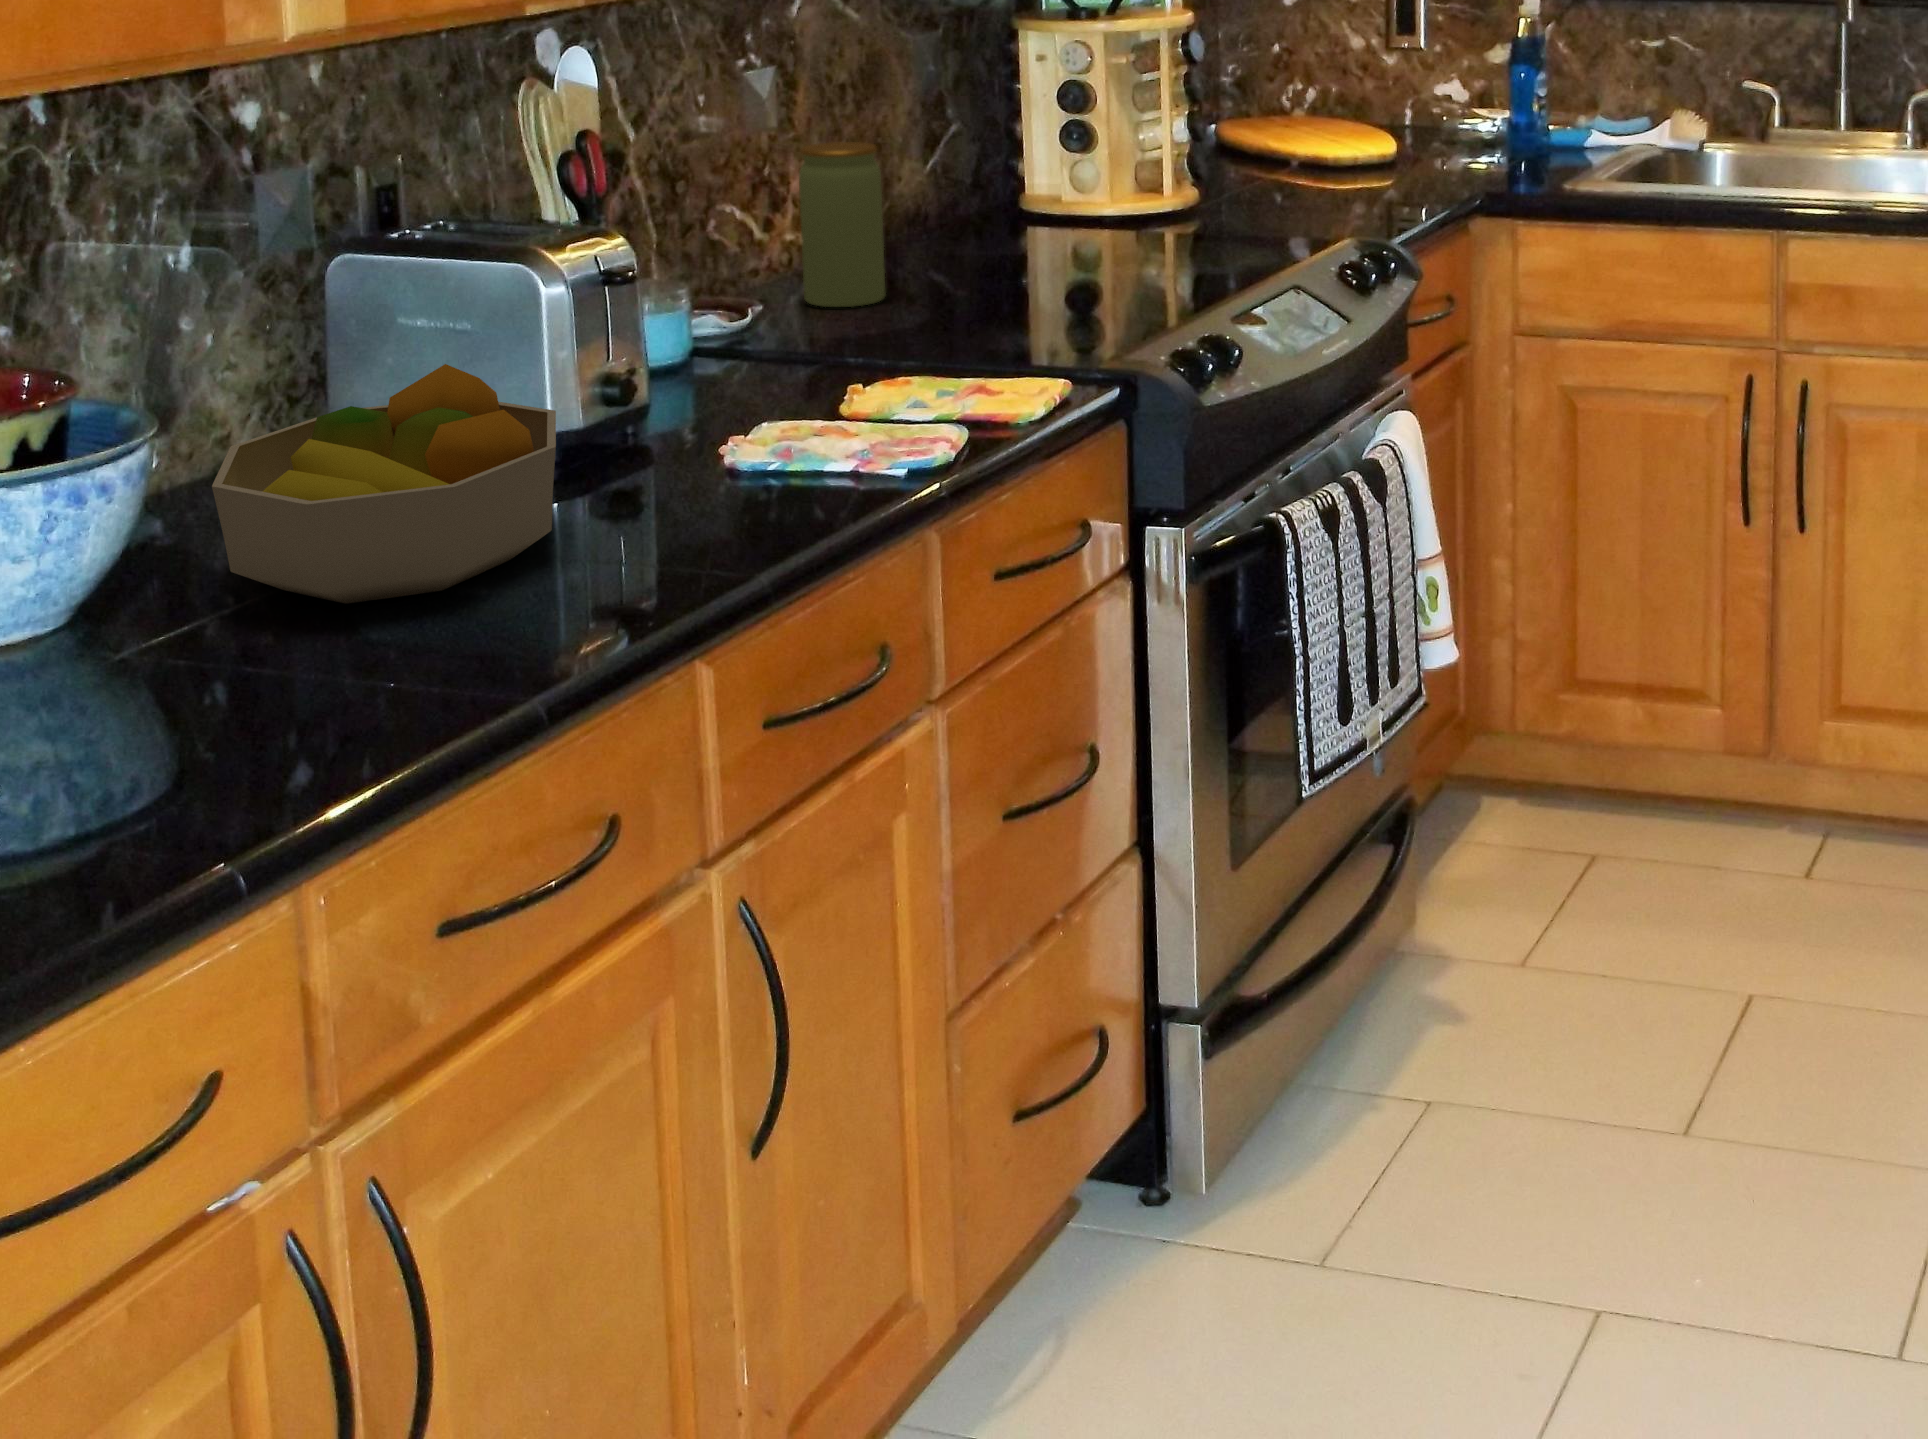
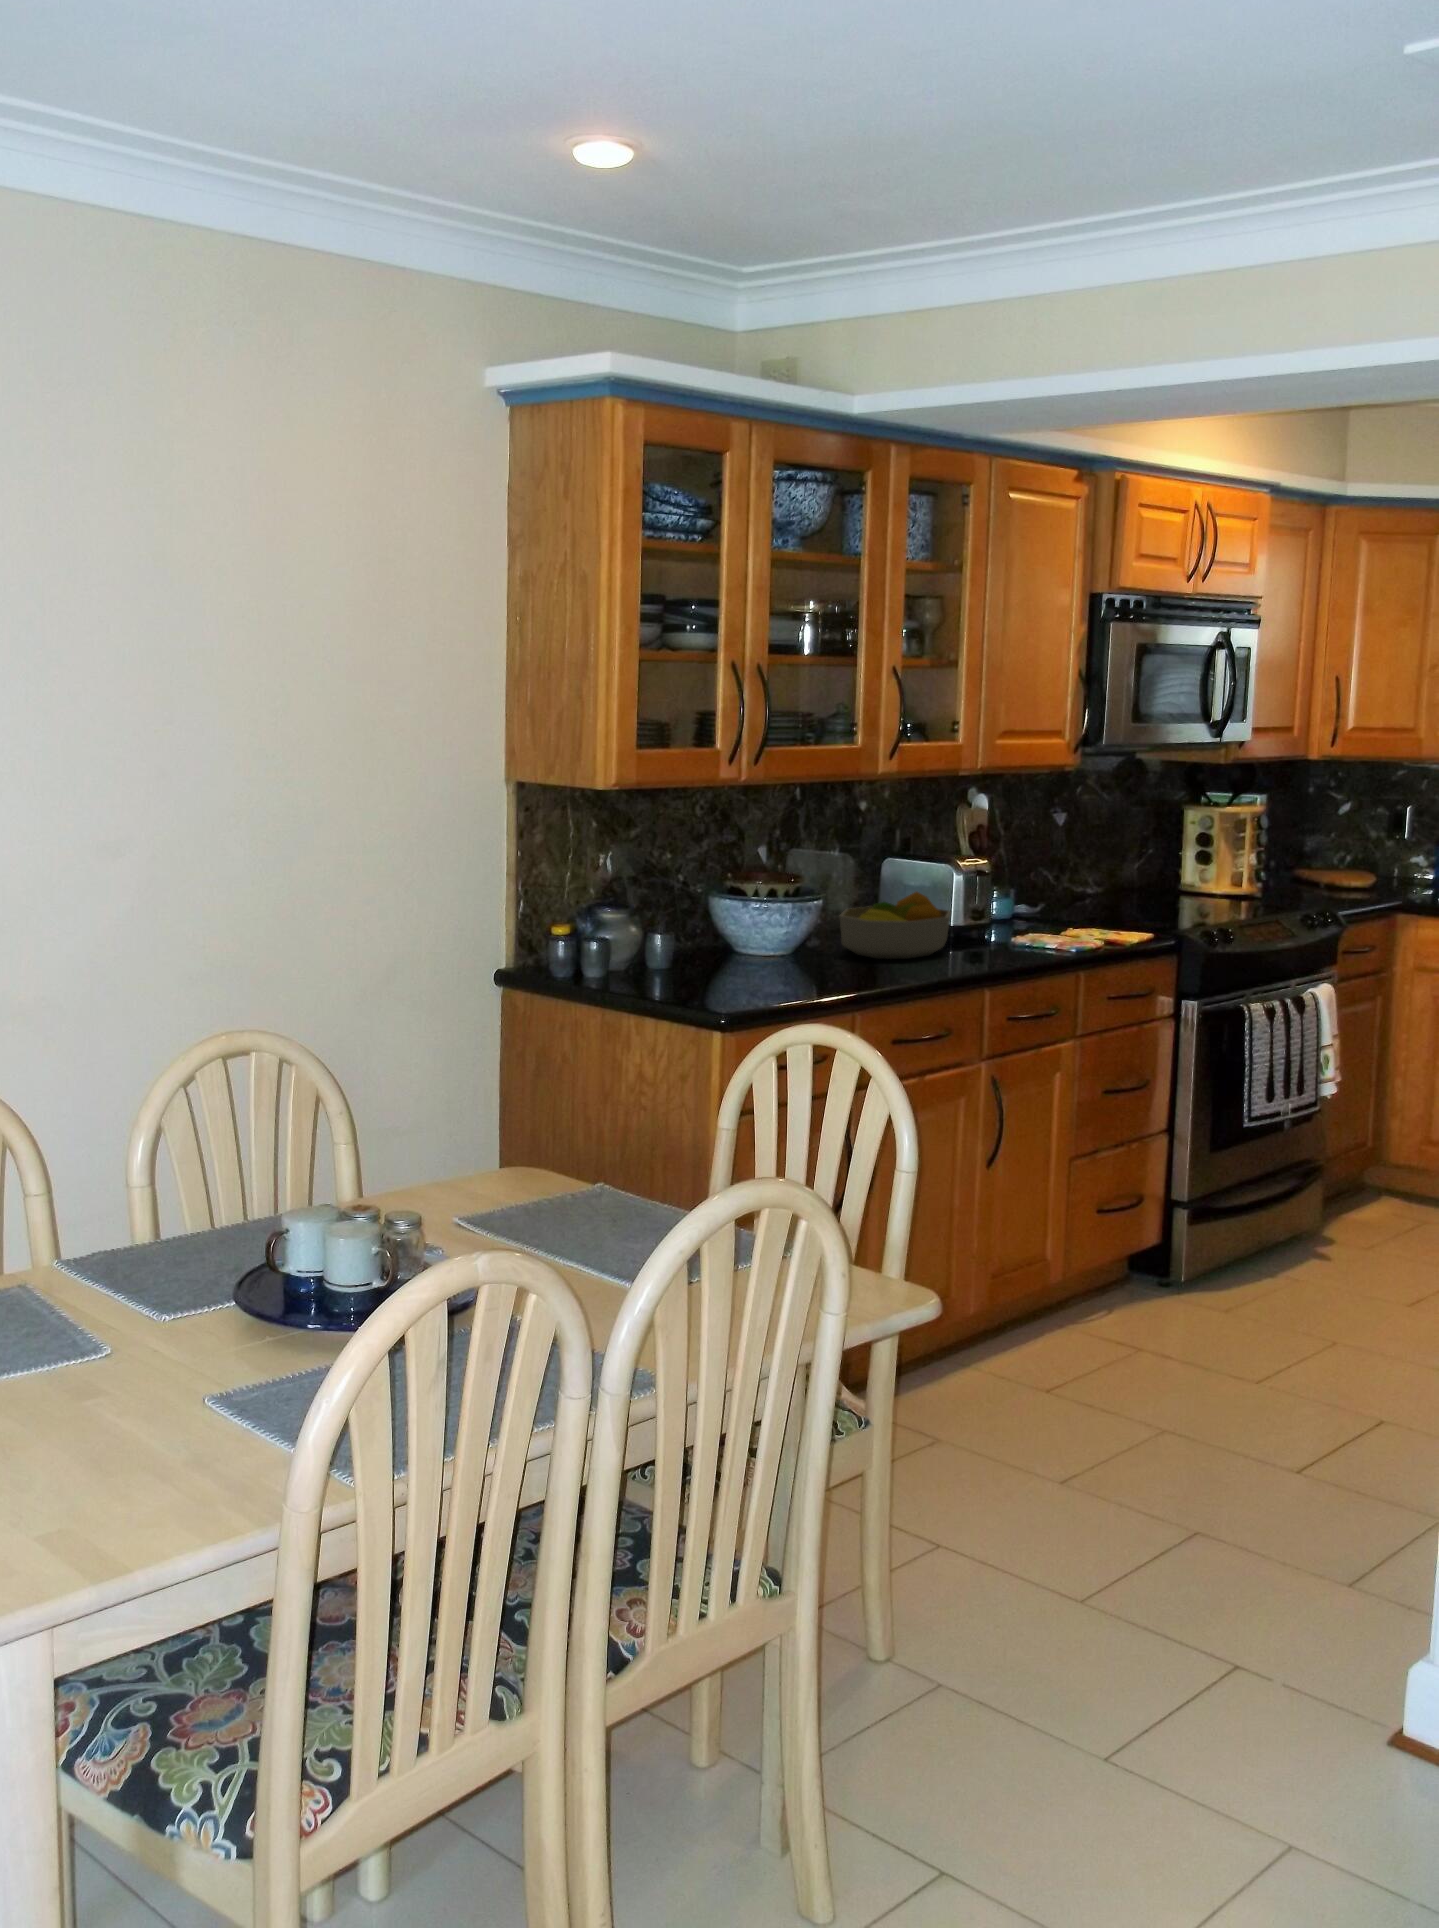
jar: present [799,142,885,307] -> none [1066,845,1102,912]

